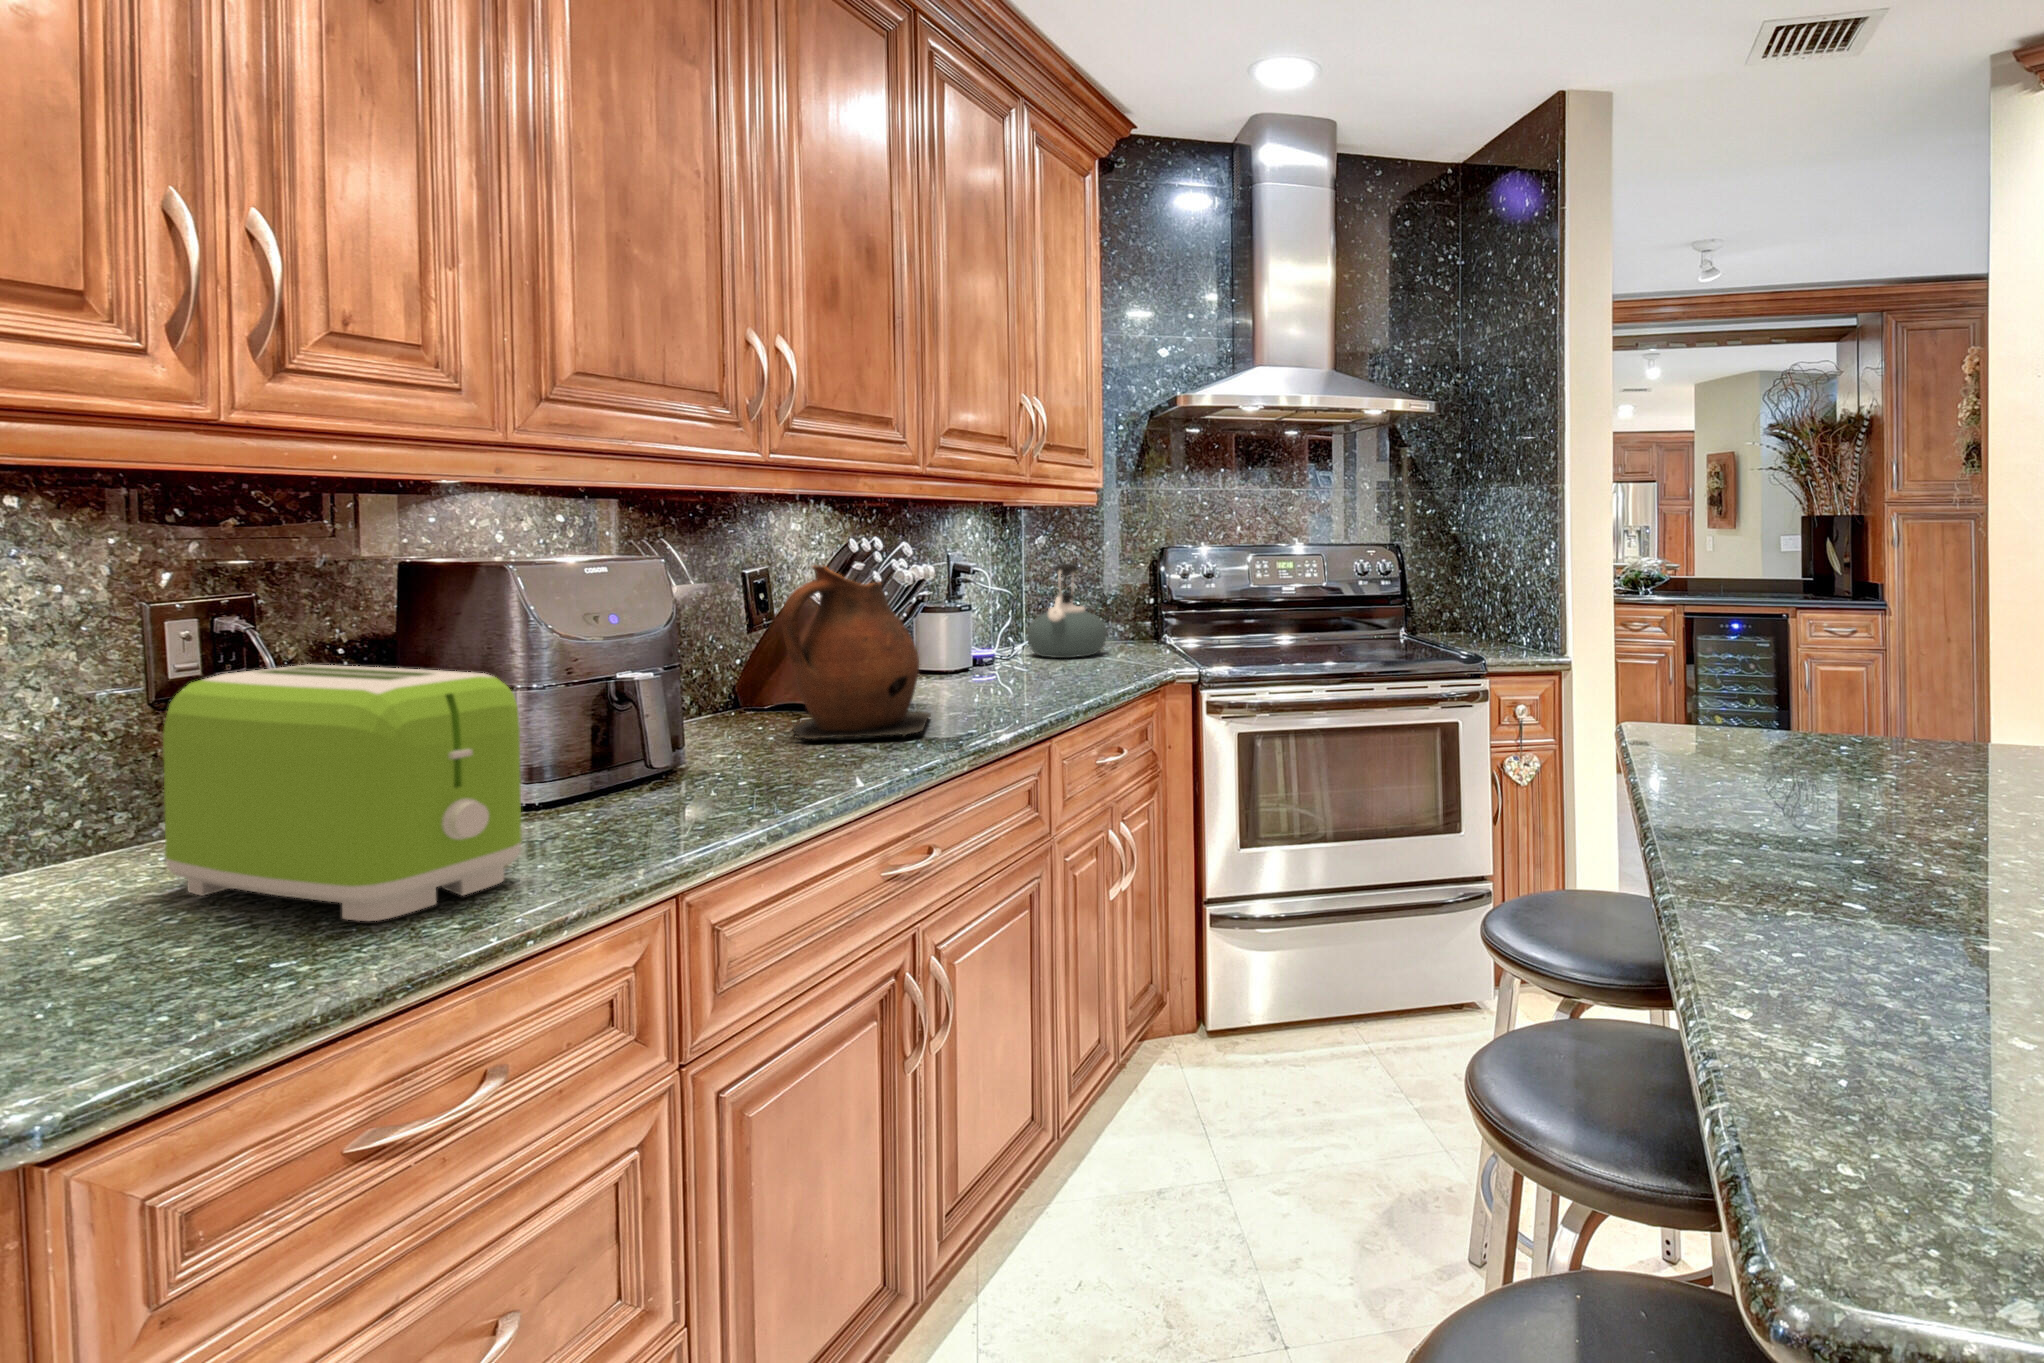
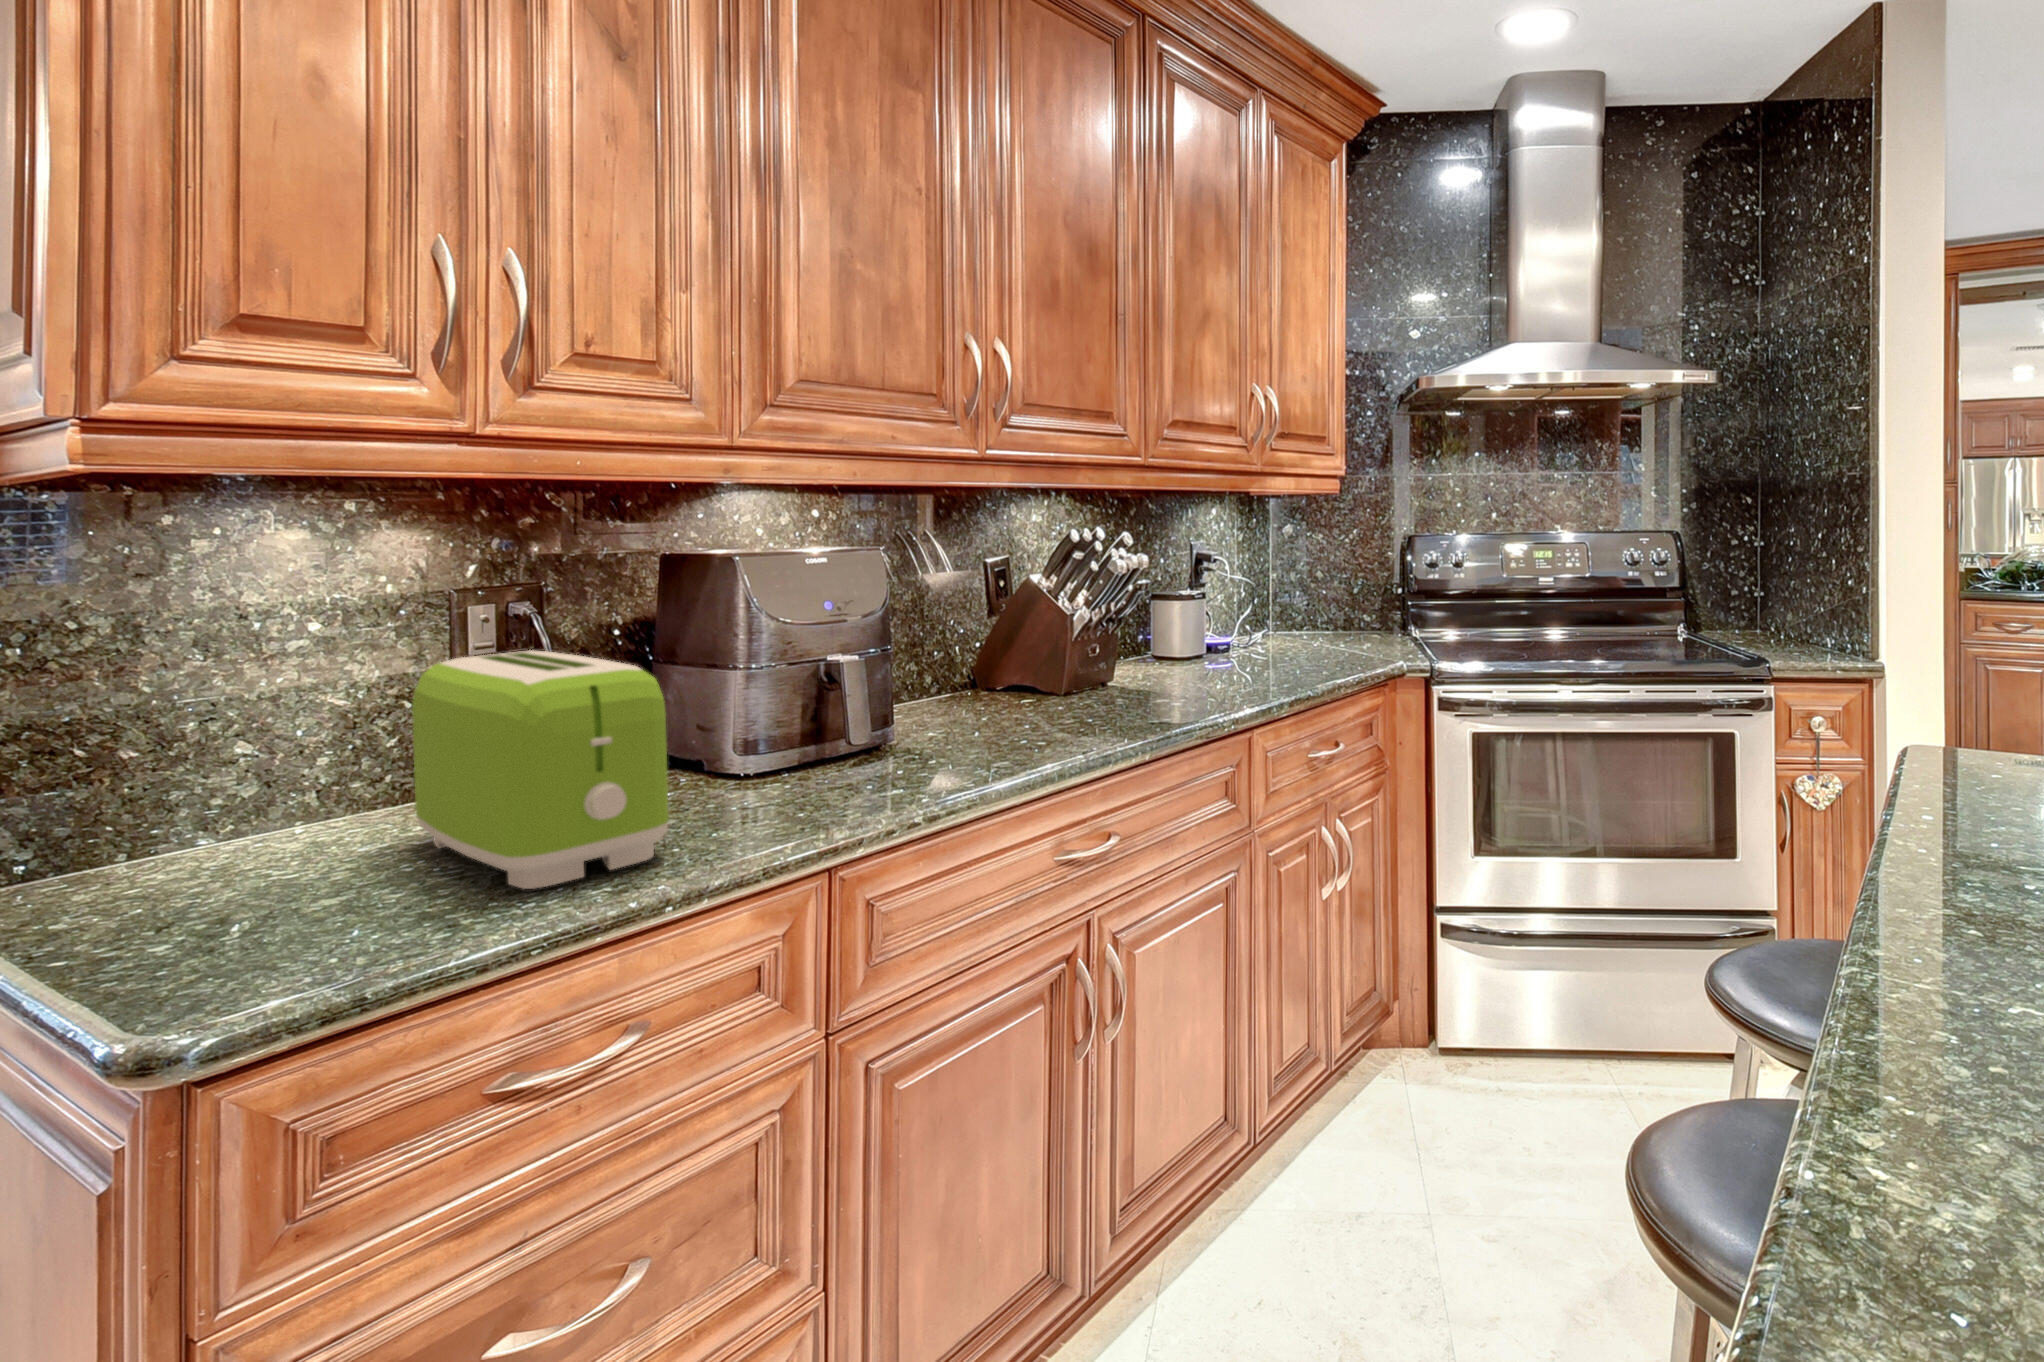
kettle: present [1027,564,1106,658] -> none [1270,553,1348,648]
ceramic pitcher: present [782,565,930,739] -> none [983,559,1132,731]

